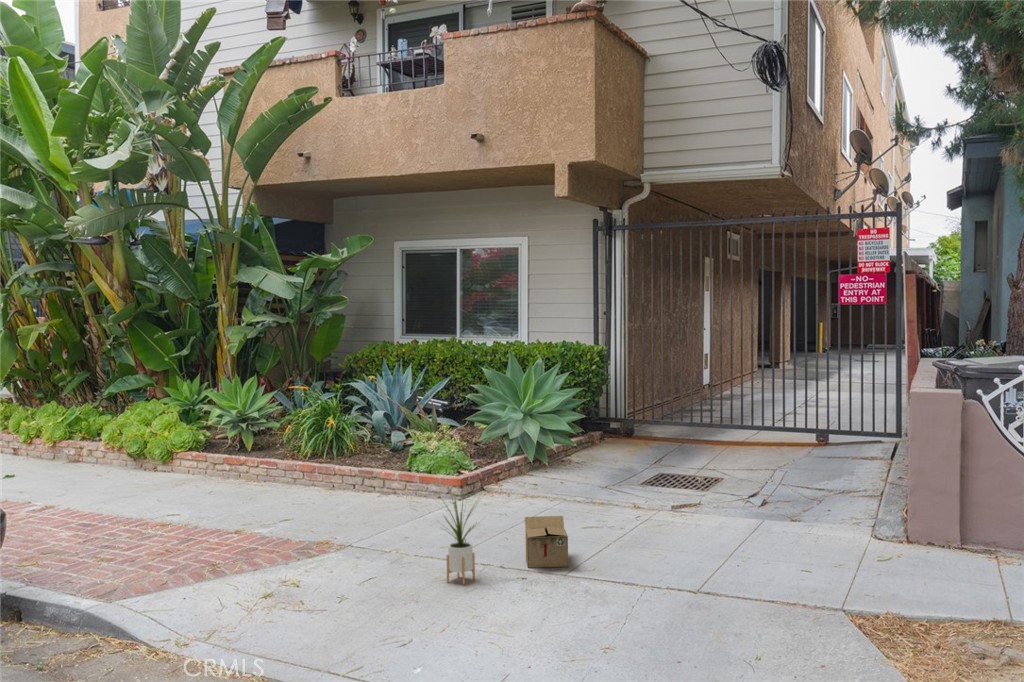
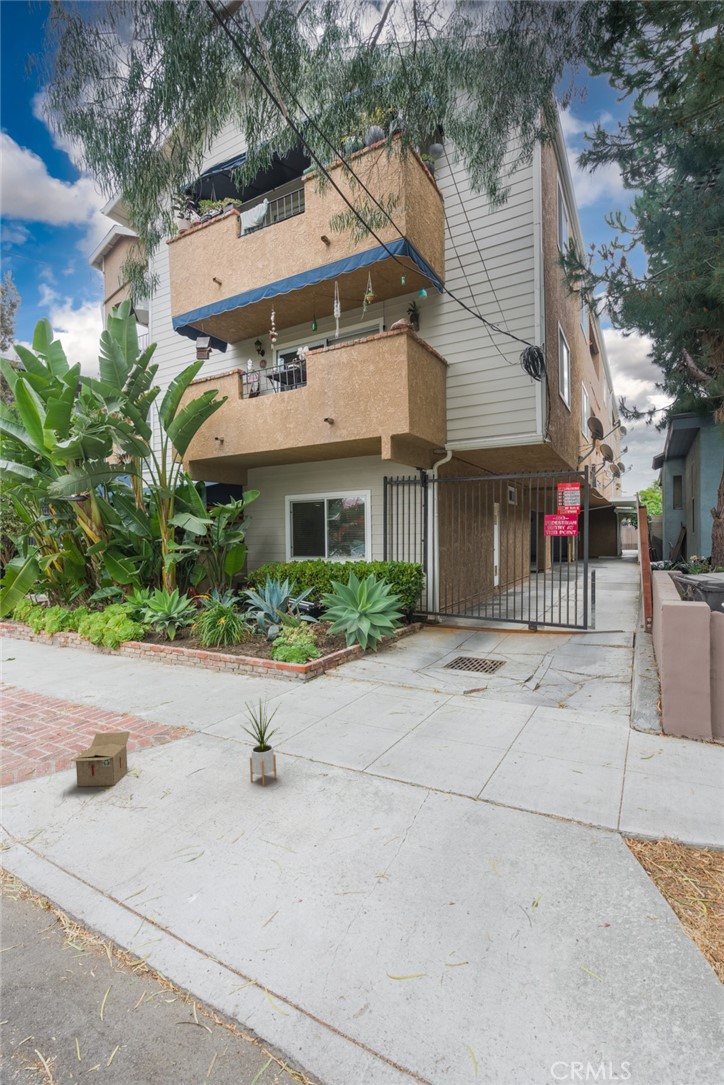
cardboard box: present [525,516,568,568] -> present [70,732,130,787]

